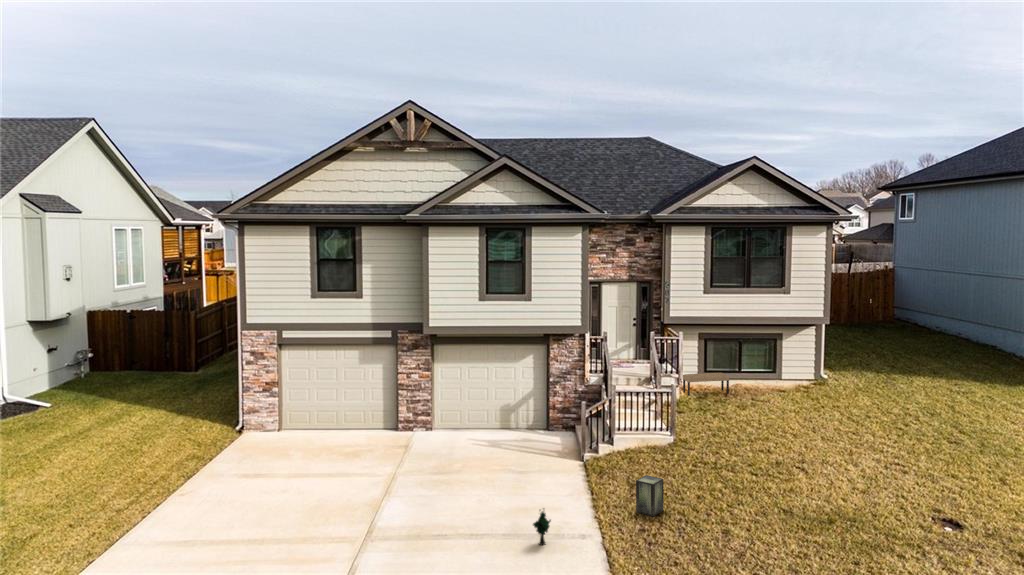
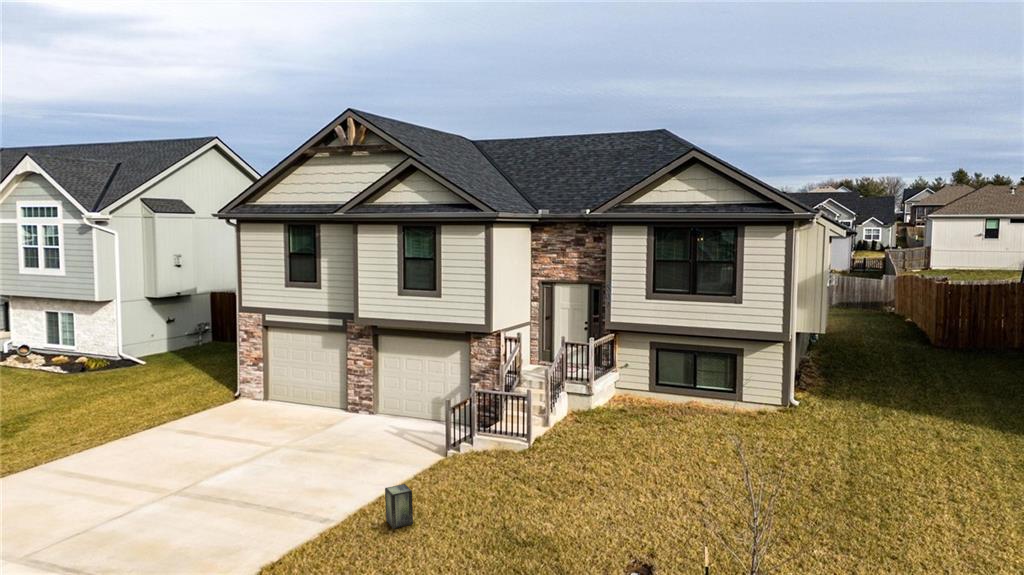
bench: present [683,373,730,396] -> none [630,384,676,409]
decorative plant: present [533,511,551,545] -> none [245,502,268,539]

